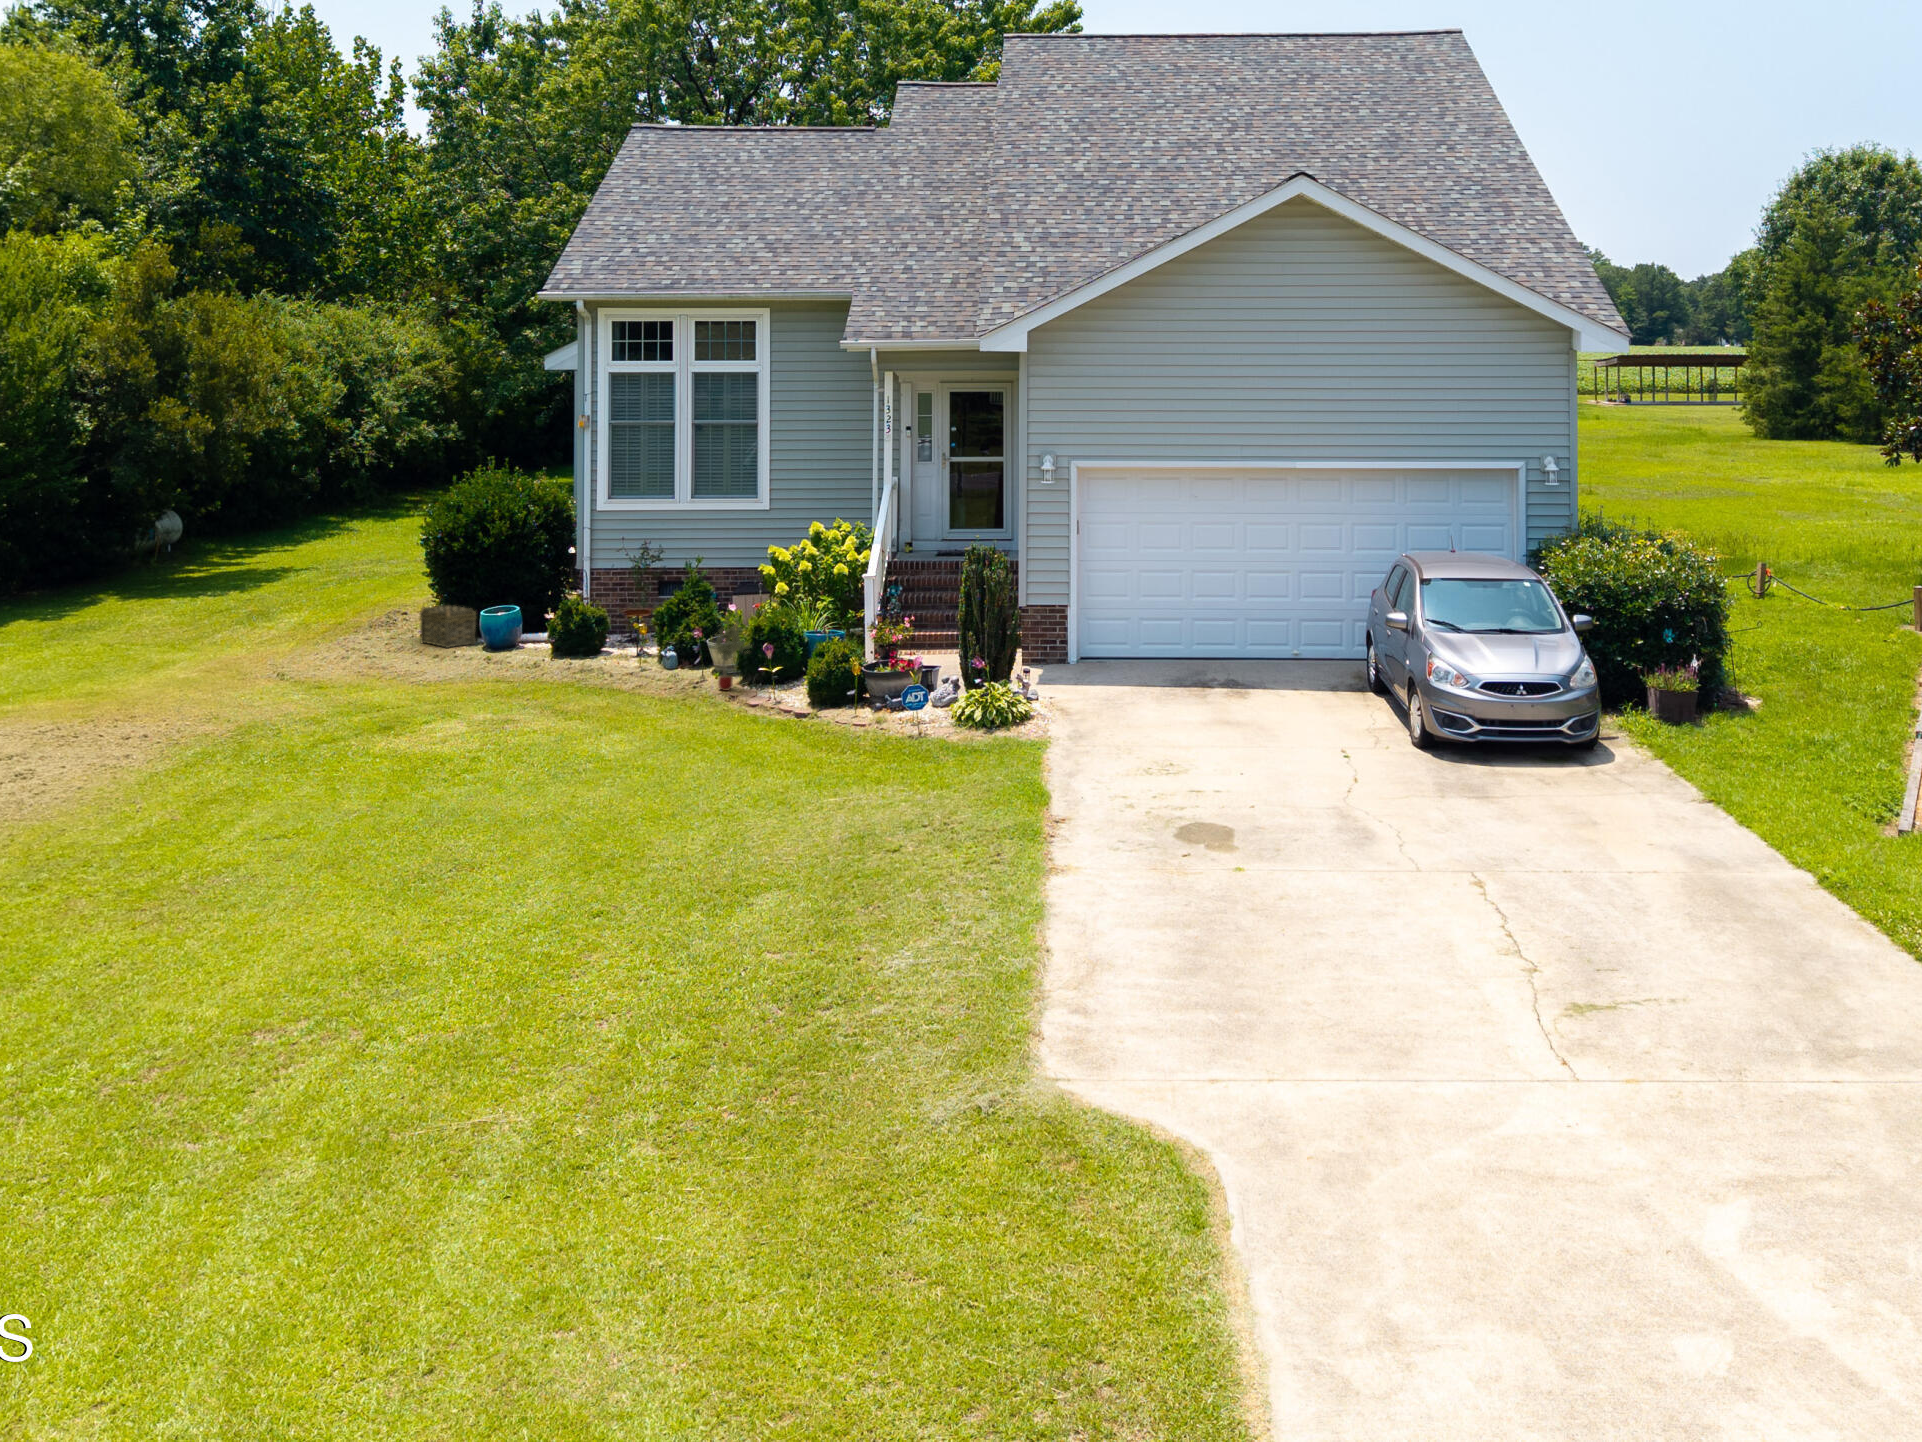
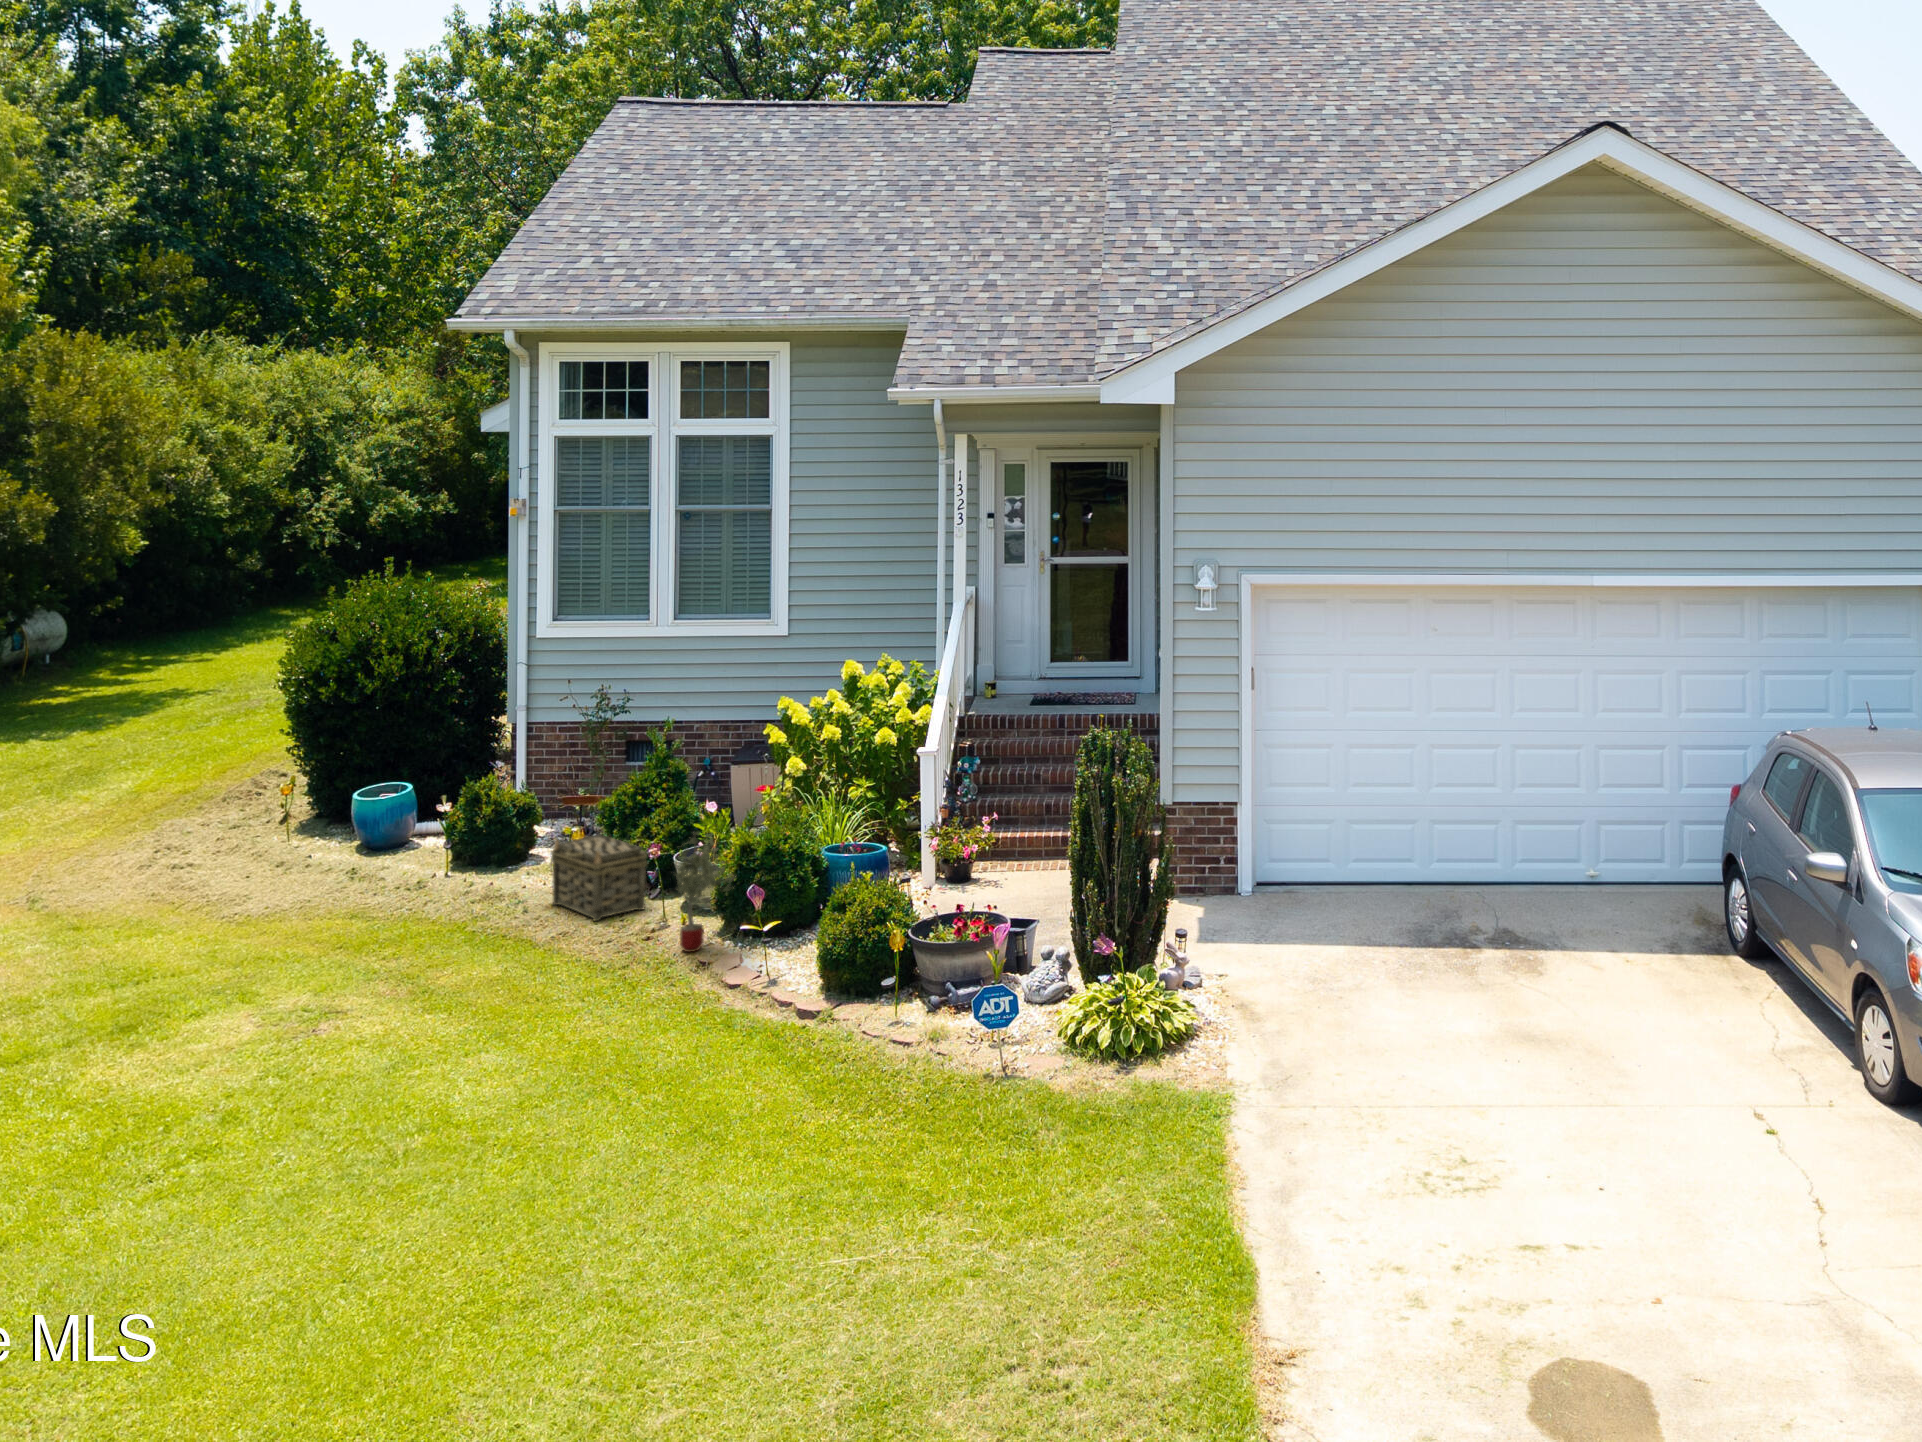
basket: present [420,605,476,648] -> present [551,835,647,921]

